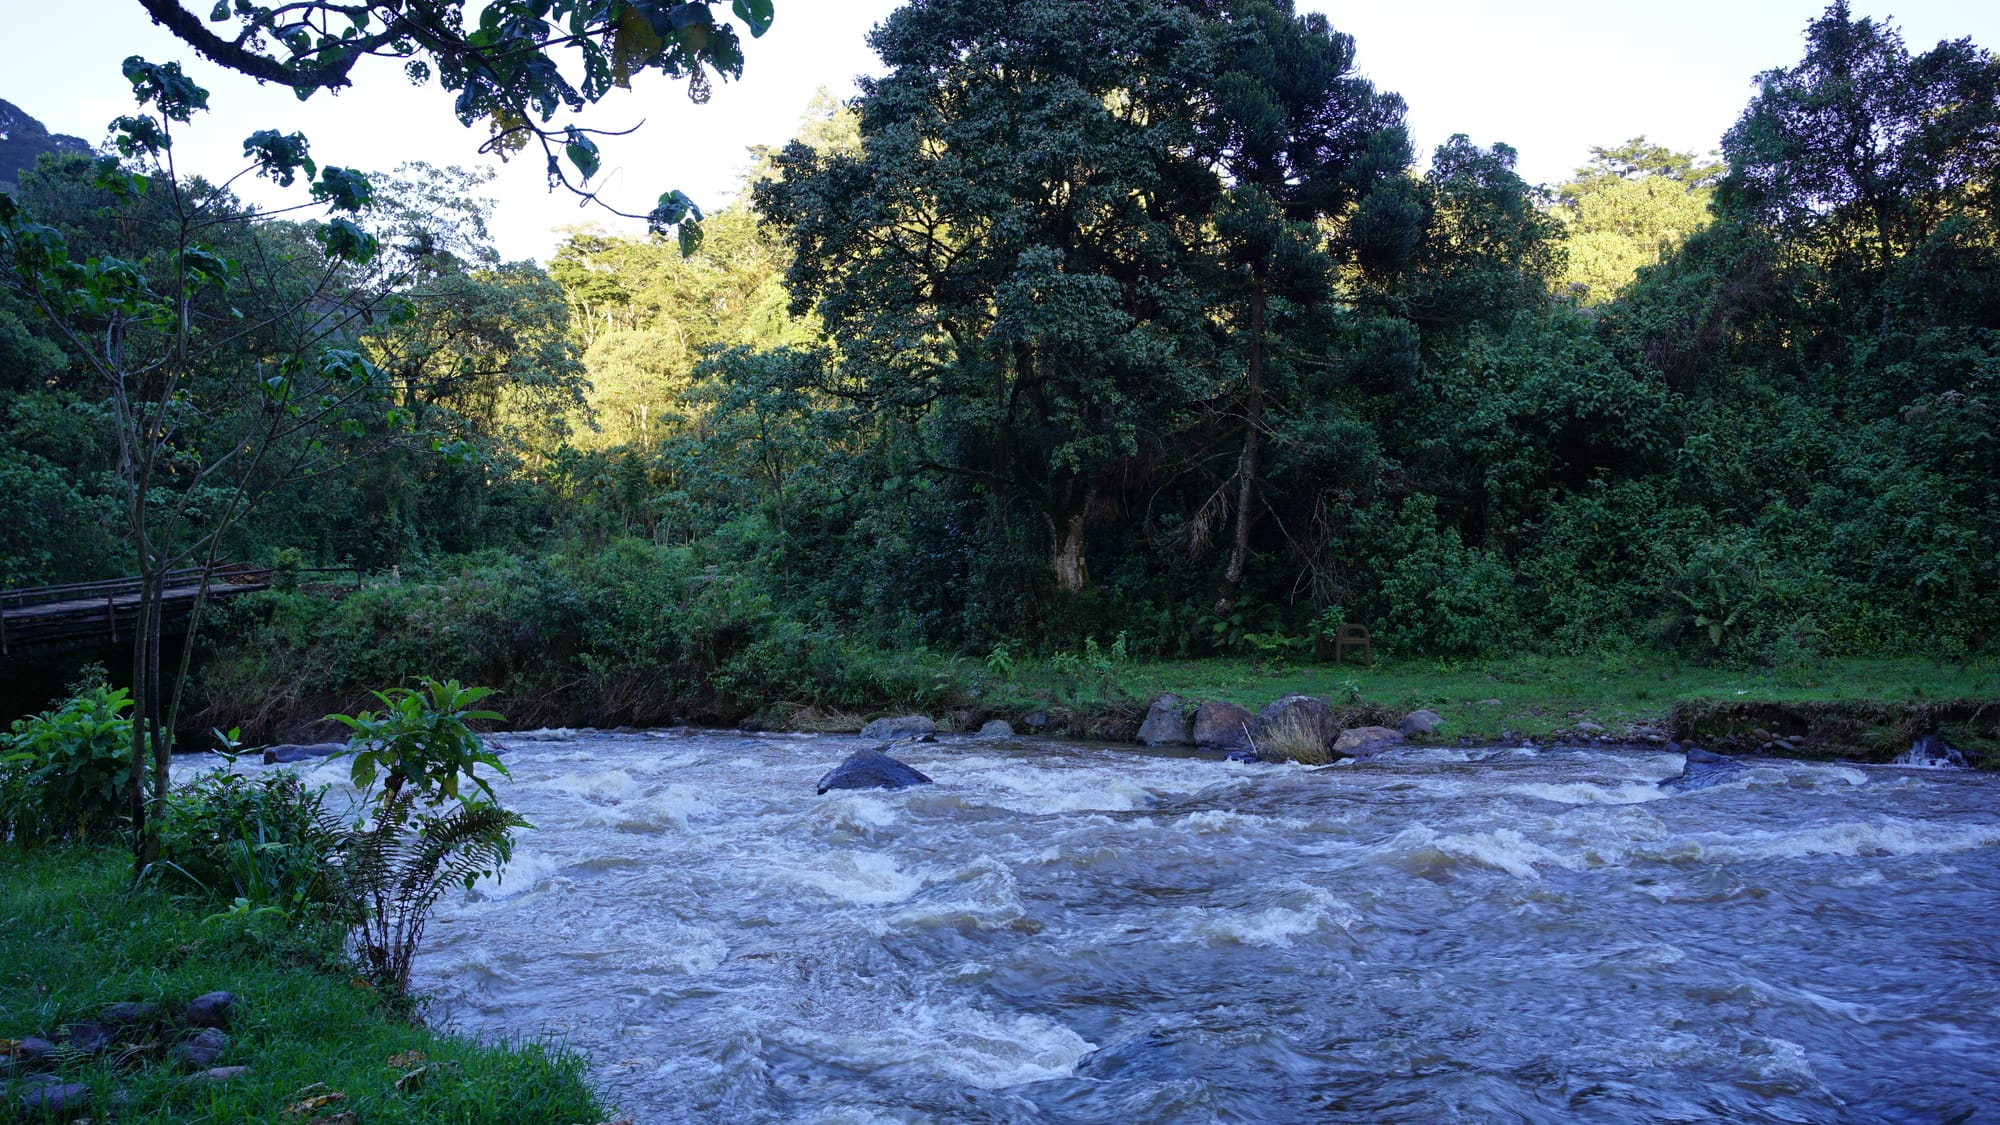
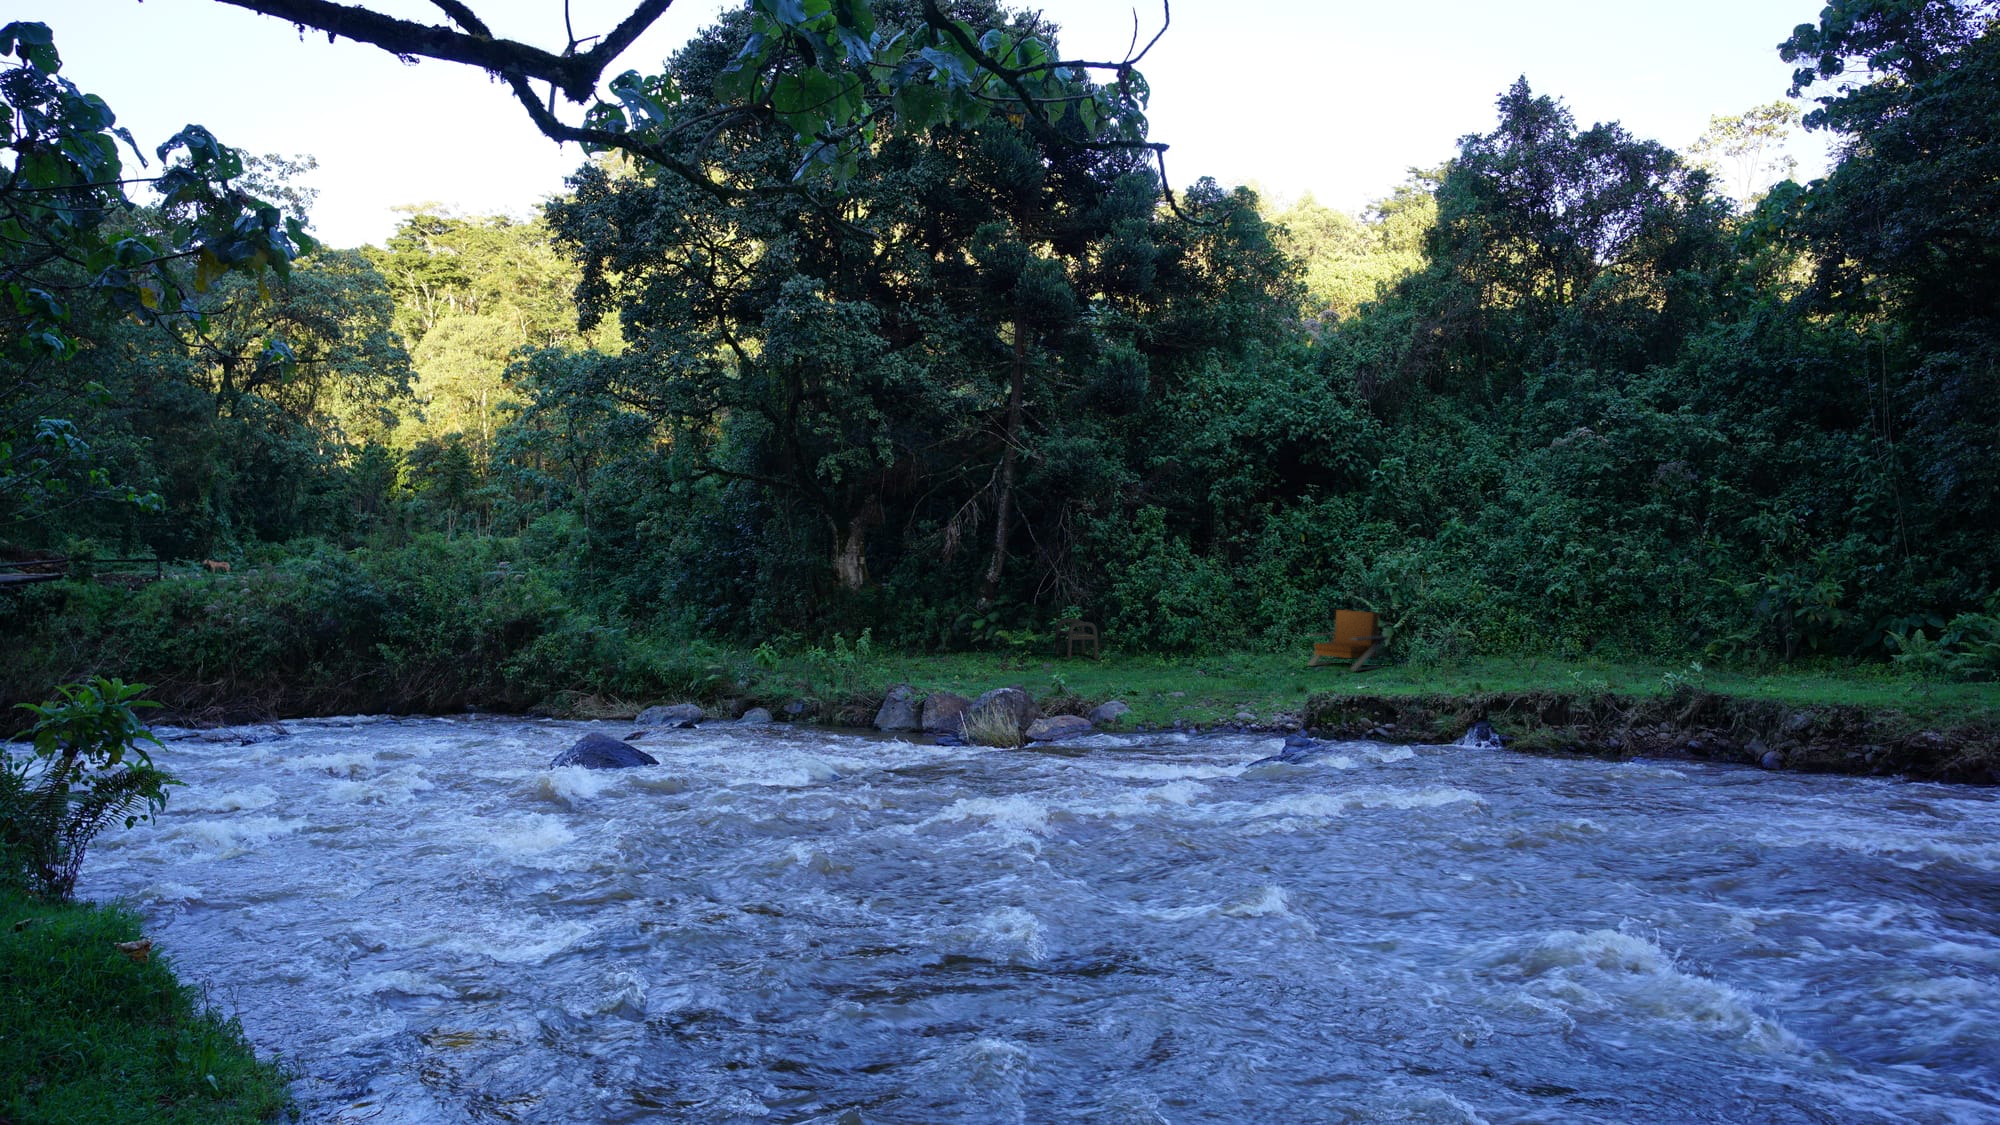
lounge chair: none [1636,605,1739,674] -> present [1308,610,1388,671]

